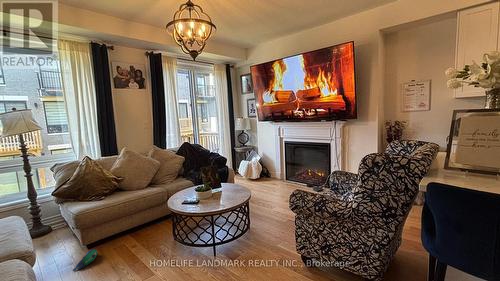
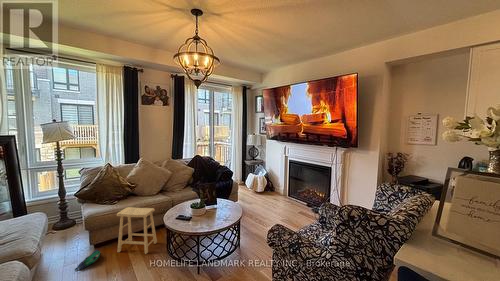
footstool: none [111,198,158,250] -> present [117,207,157,254]

